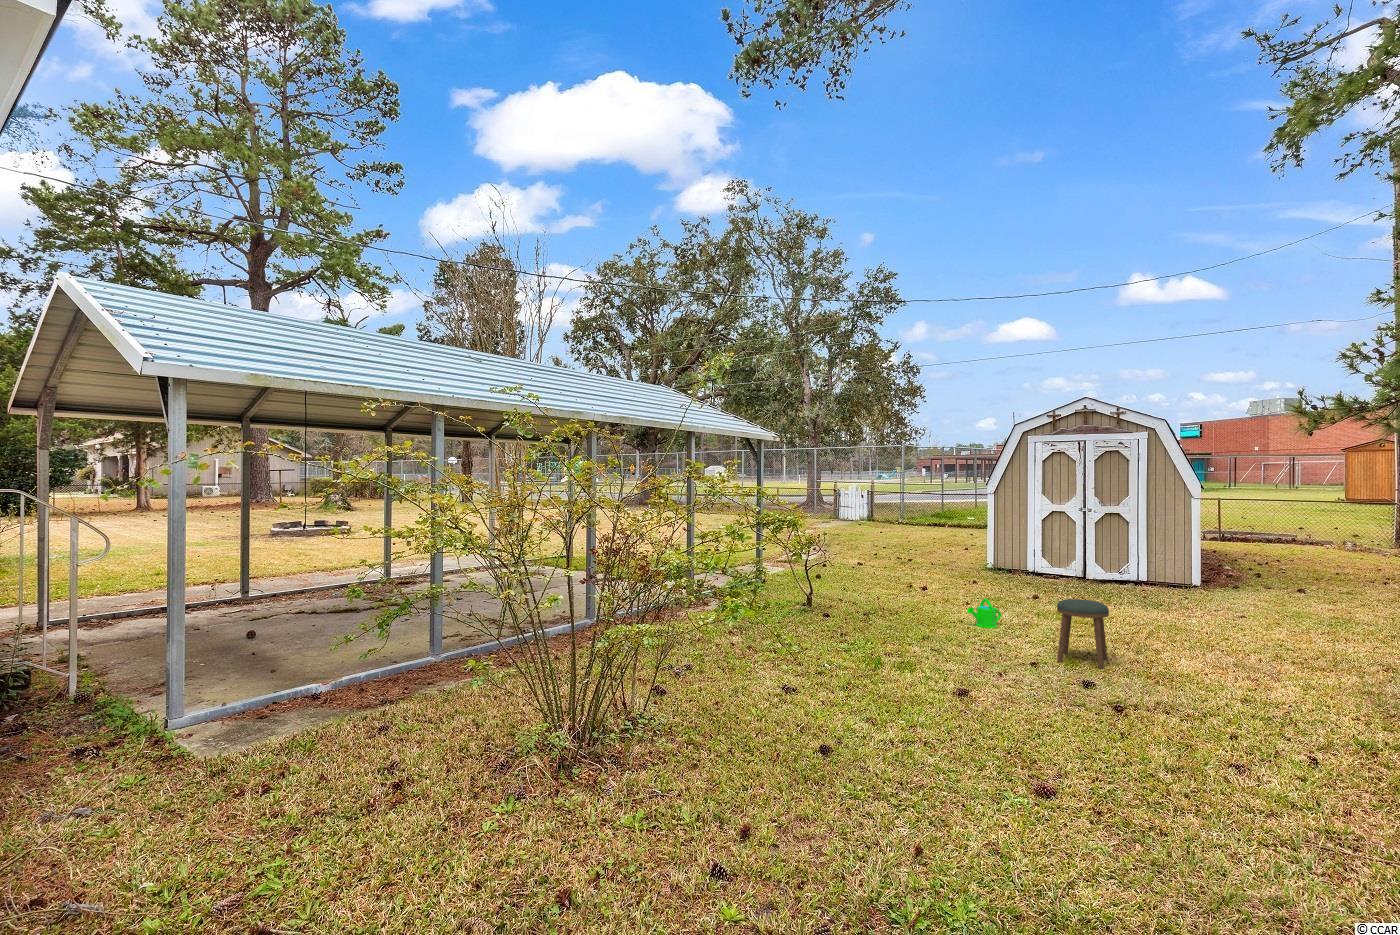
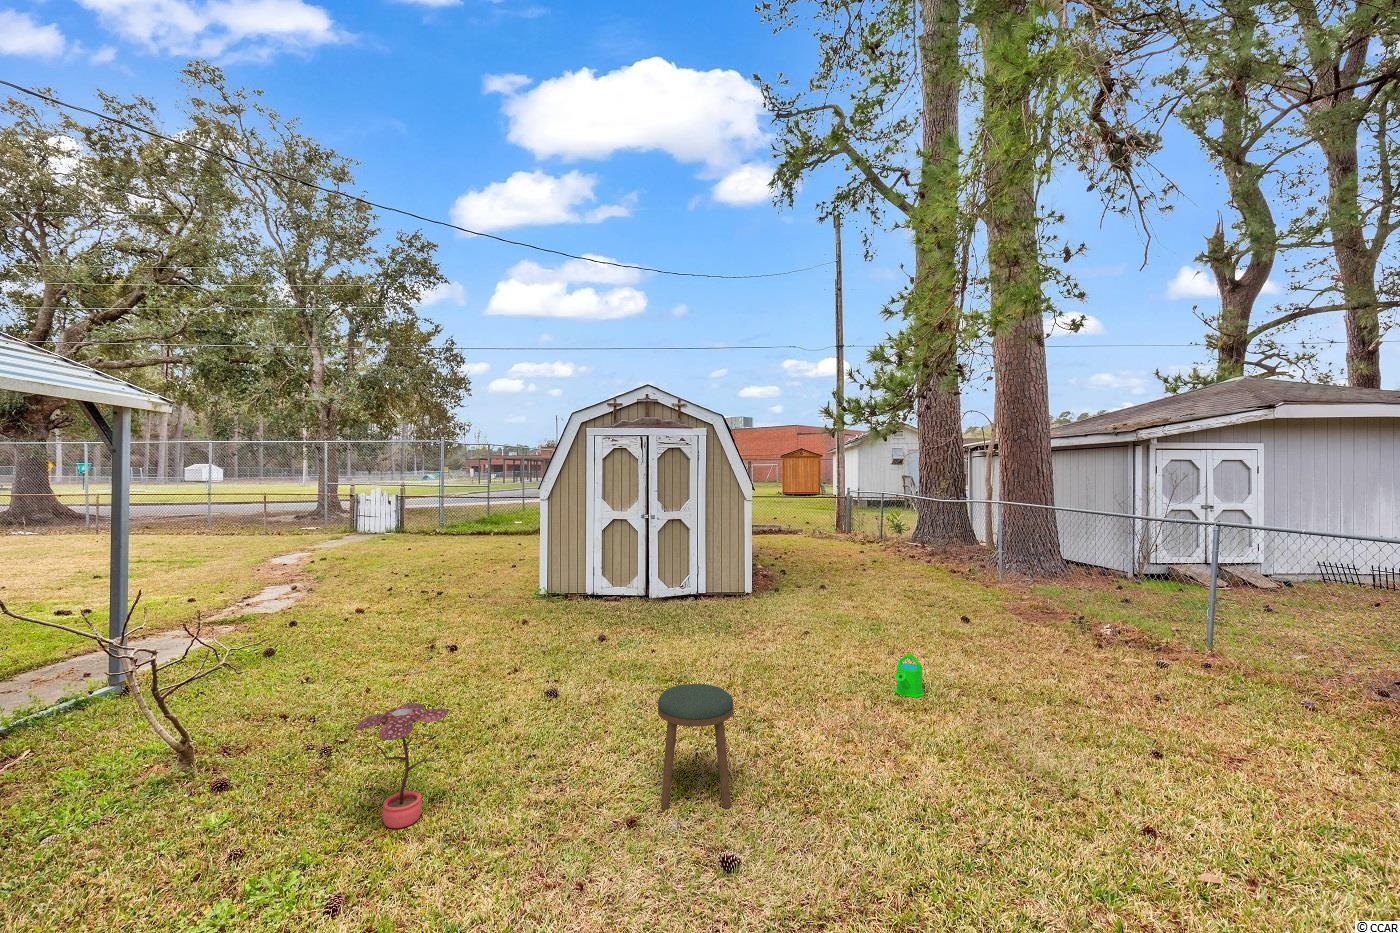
potted plant: none [892,586,936,642] -> present [355,703,449,828]
watering can: present [967,598,1001,628] -> present [895,654,924,697]

